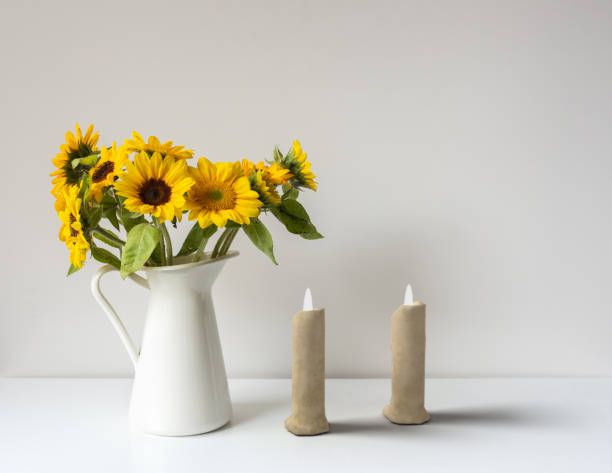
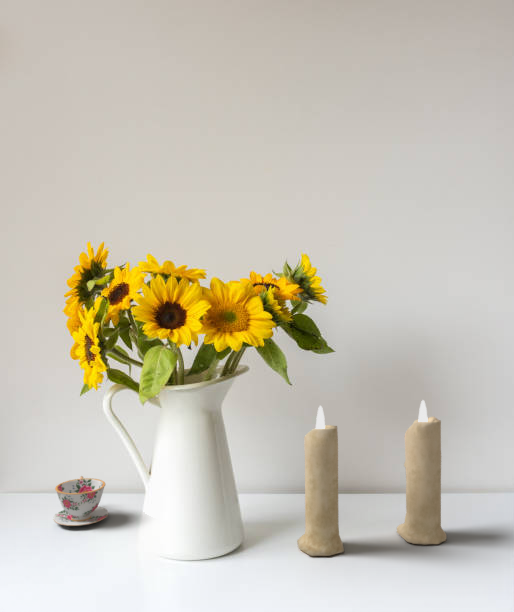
teacup: none [44,362,100,409] -> present [53,476,108,526]

